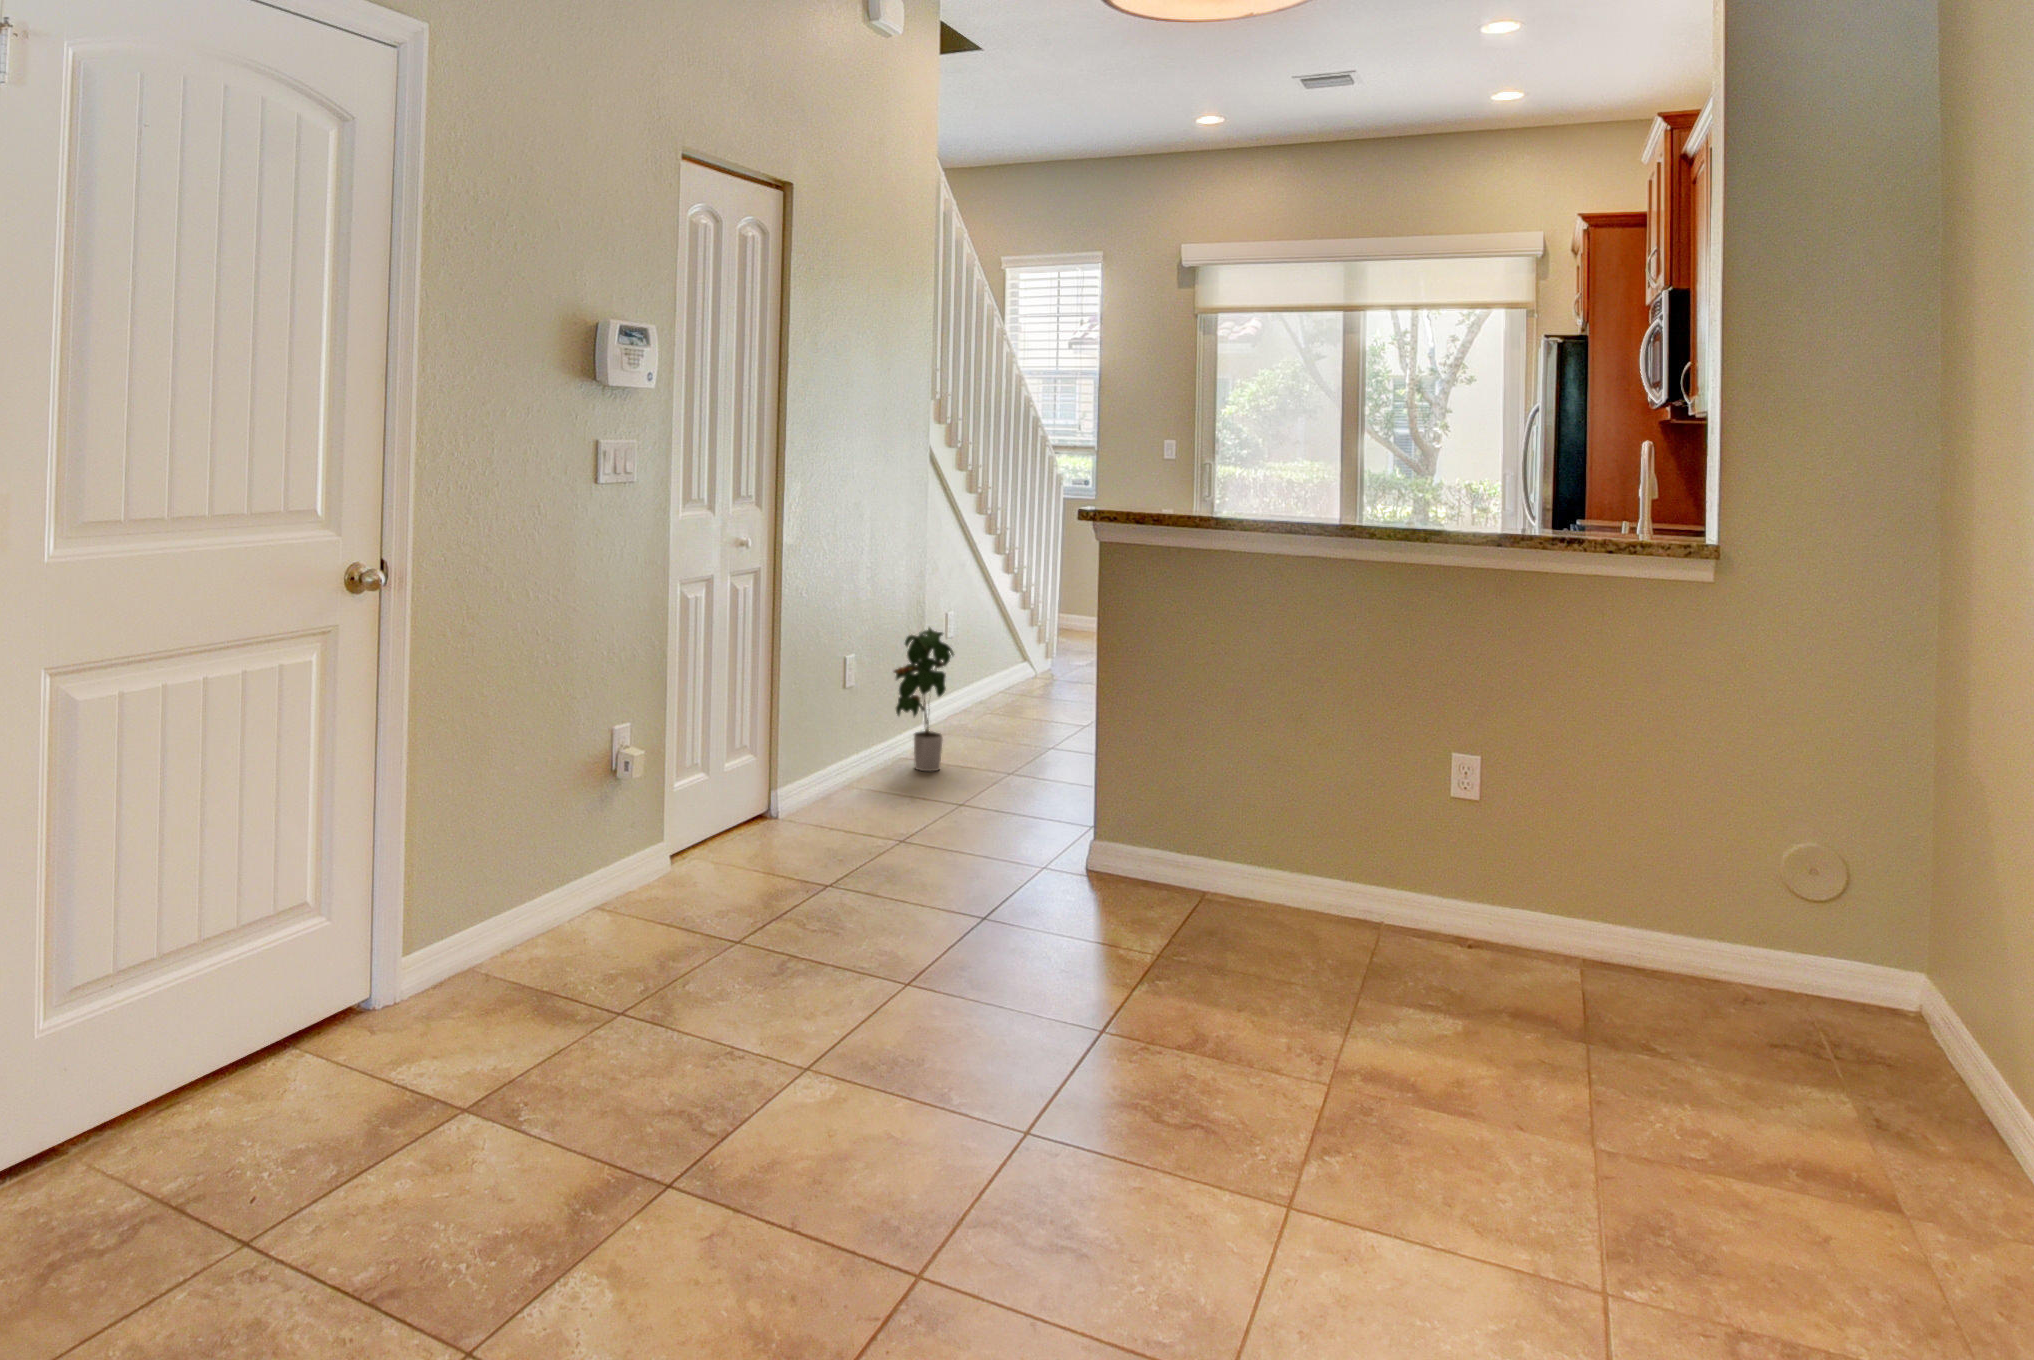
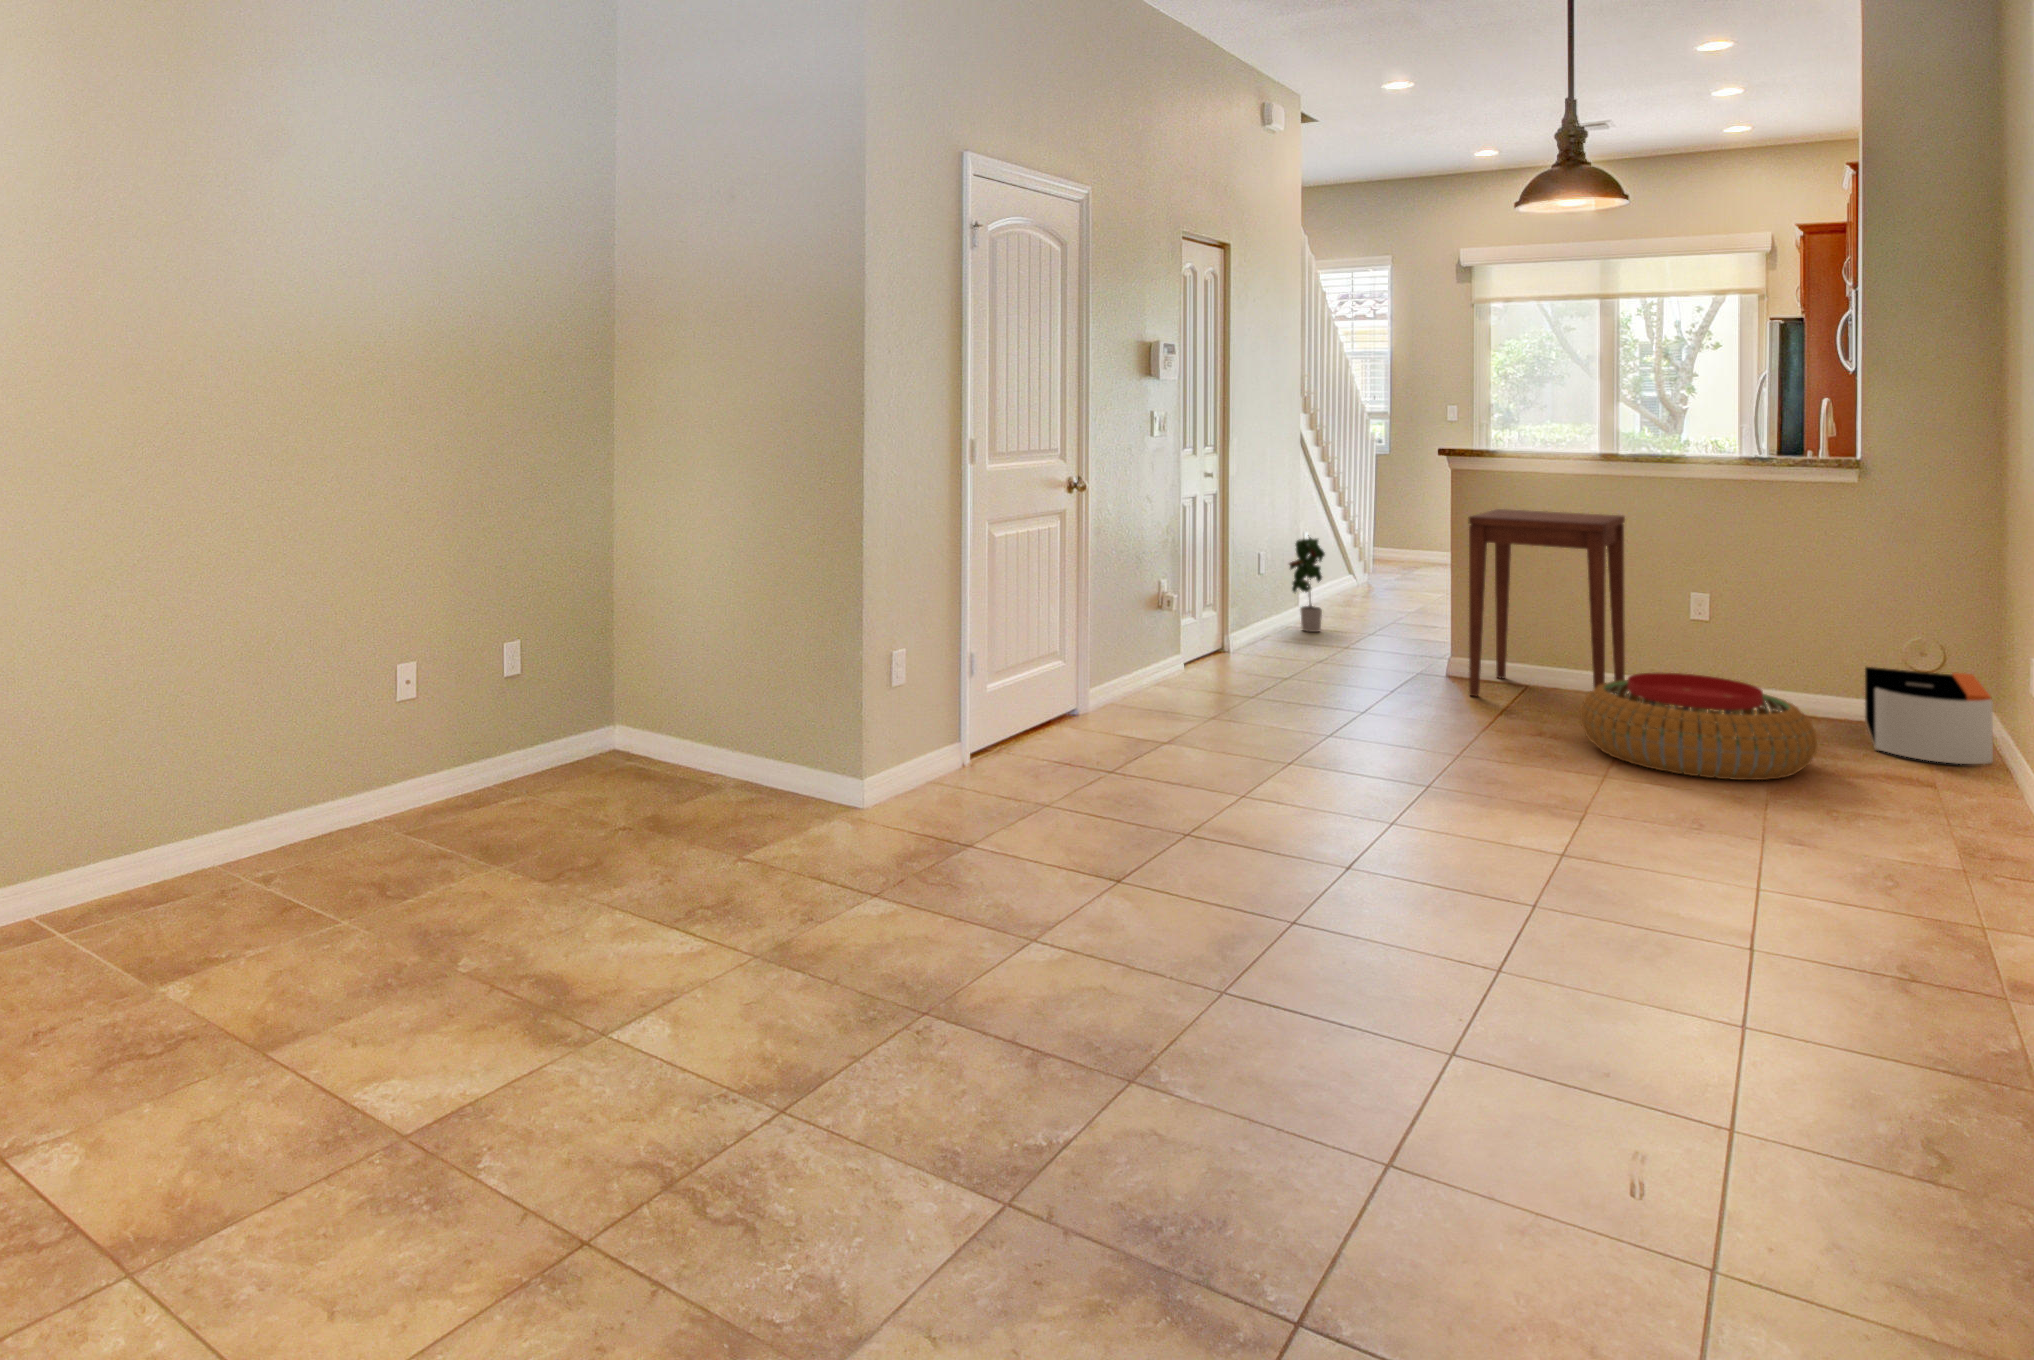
side table: none [1103,606,1354,977] -> present [1468,509,1625,696]
storage bin: none [1725,895,1975,1130] -> present [1865,667,1993,764]
pouf: none [1259,939,1691,1220] -> present [1580,673,1817,780]

